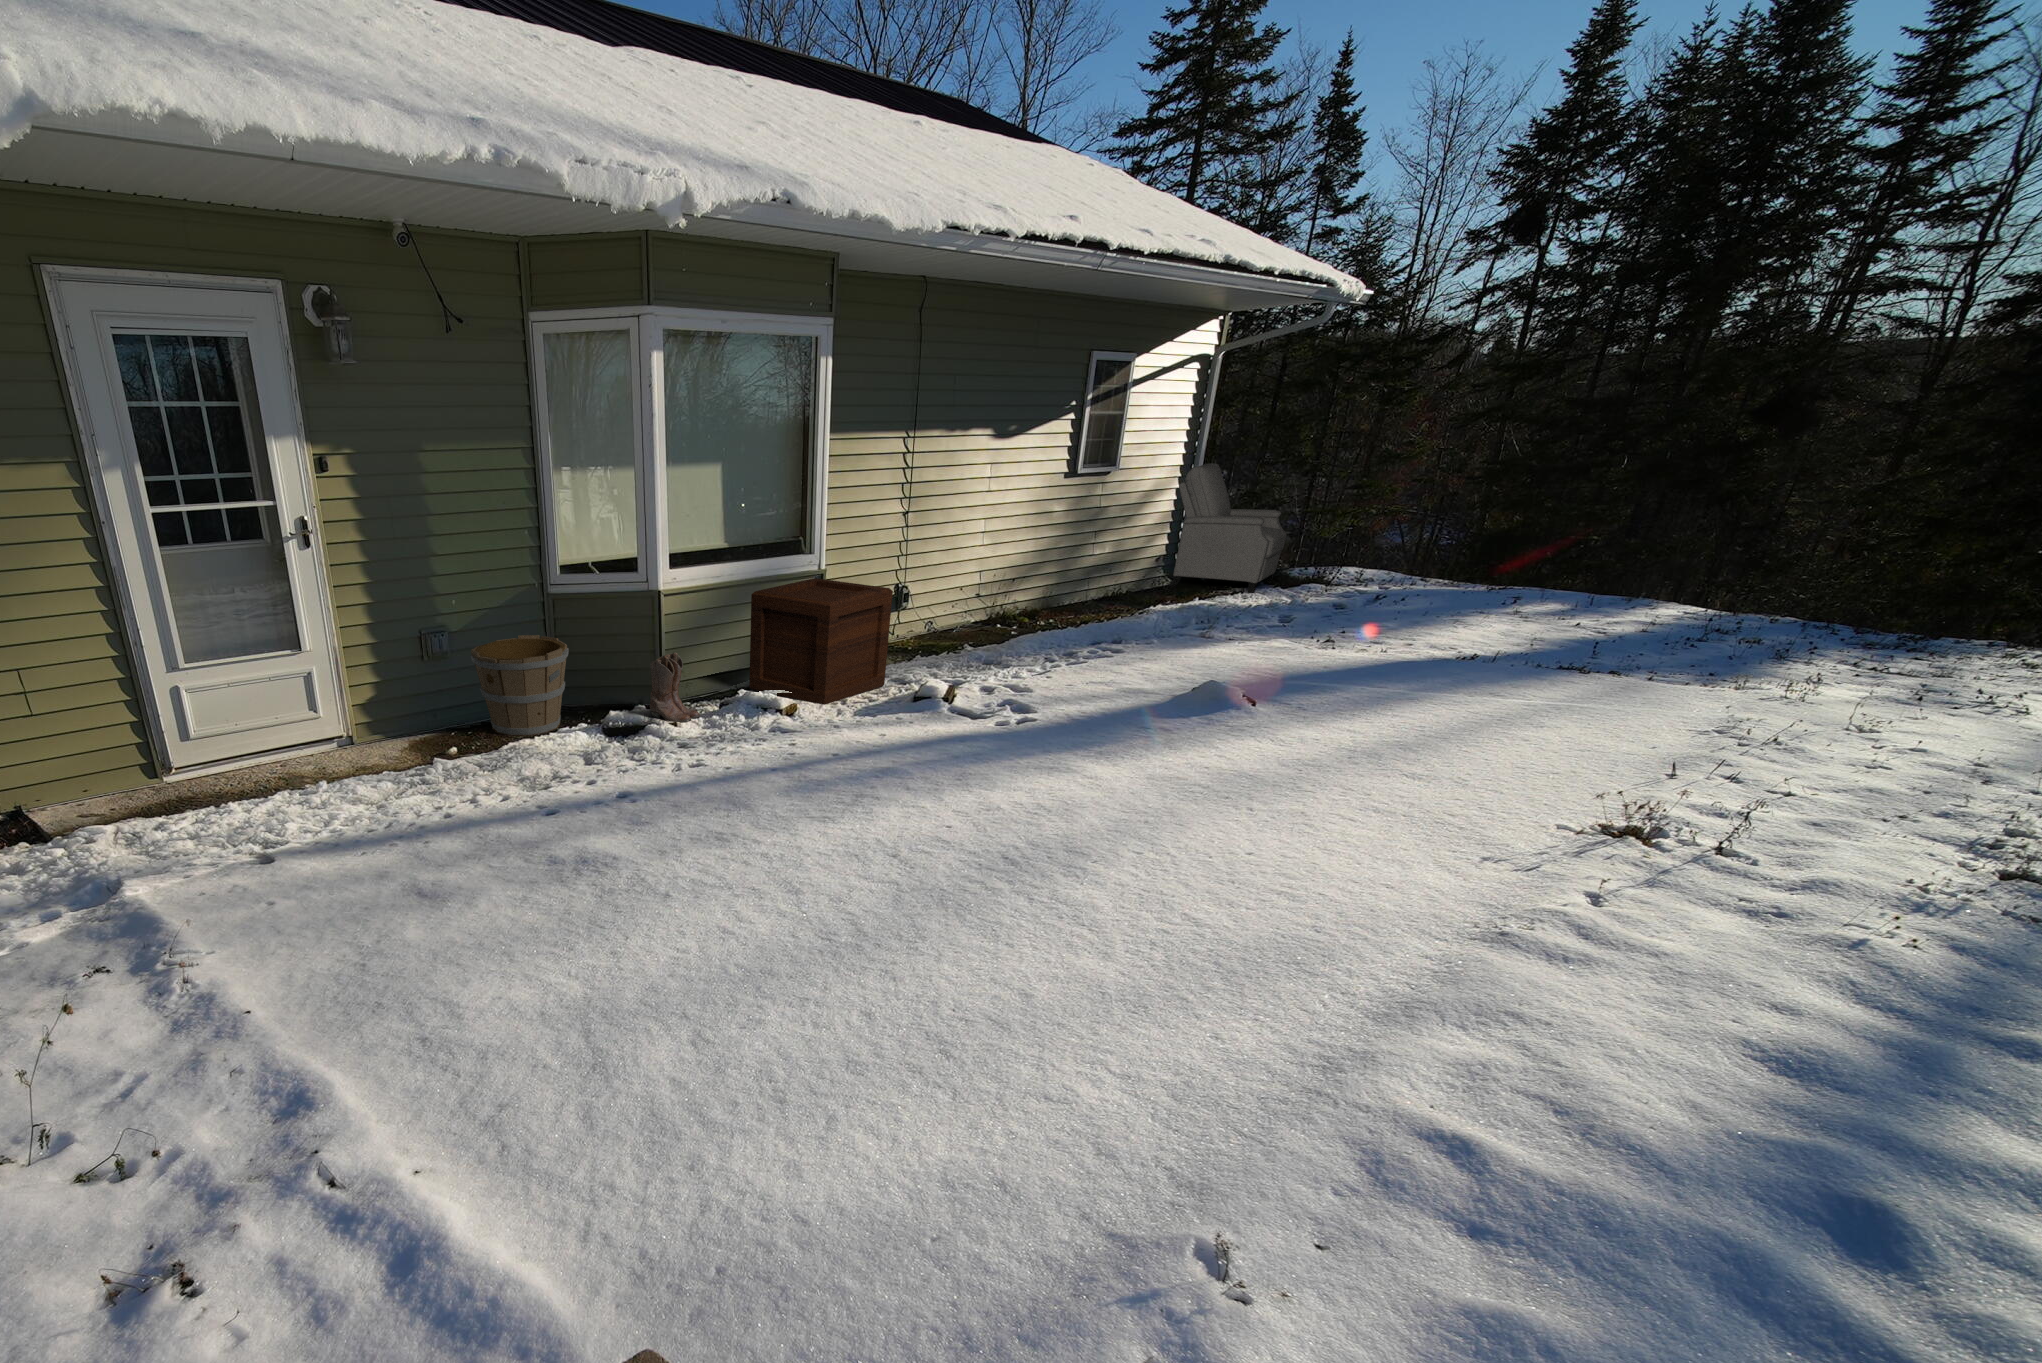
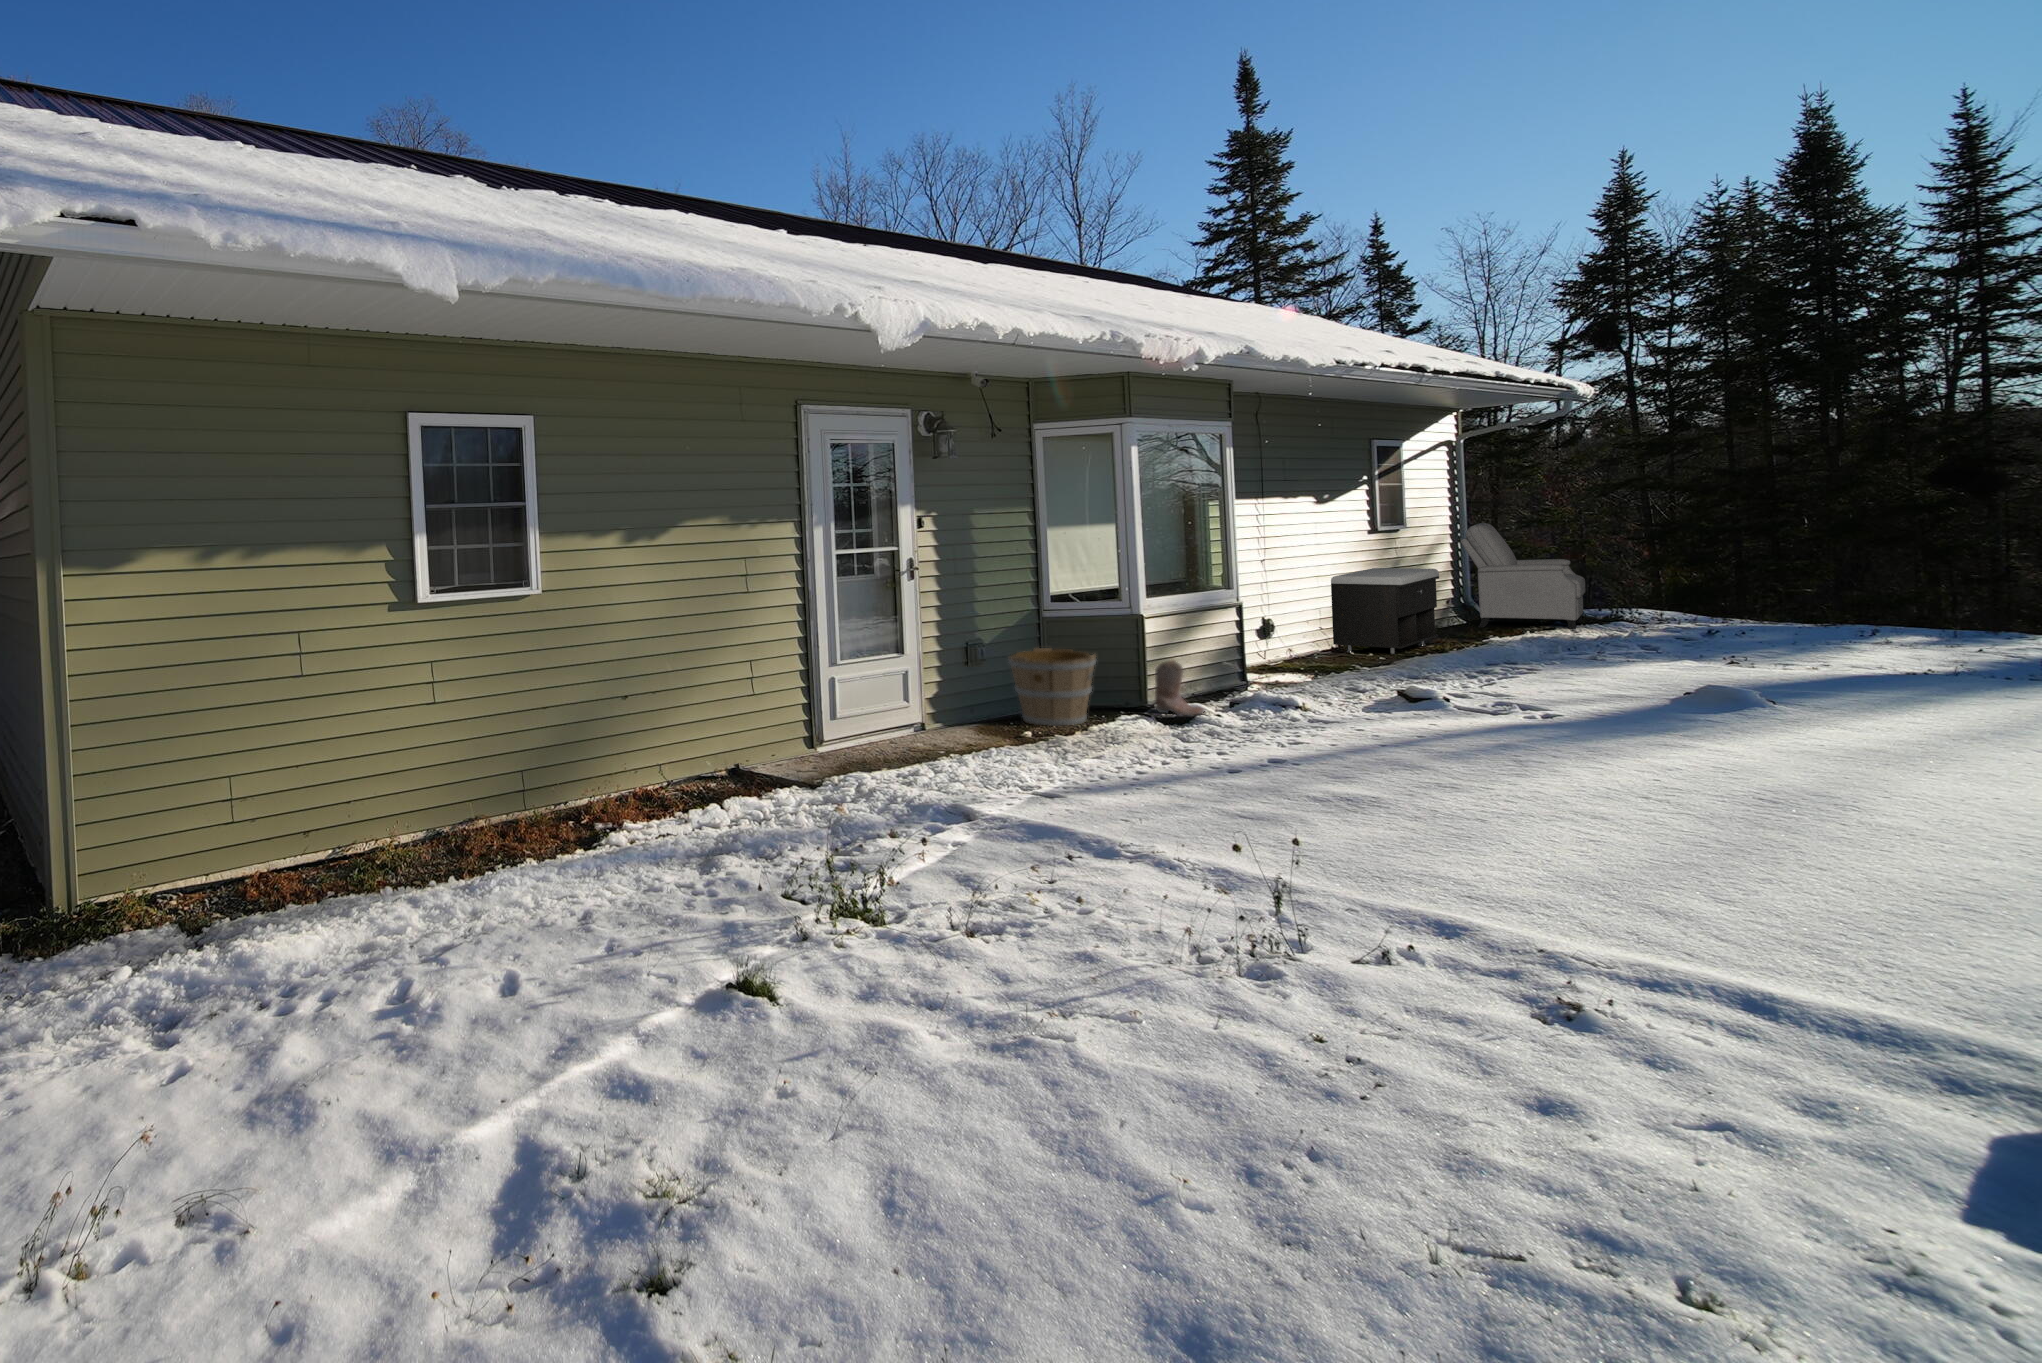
storage bench: none [980,520,1111,627] -> present [1331,568,1439,654]
wooden crate: present [749,578,893,705] -> none [1209,606,1339,705]

